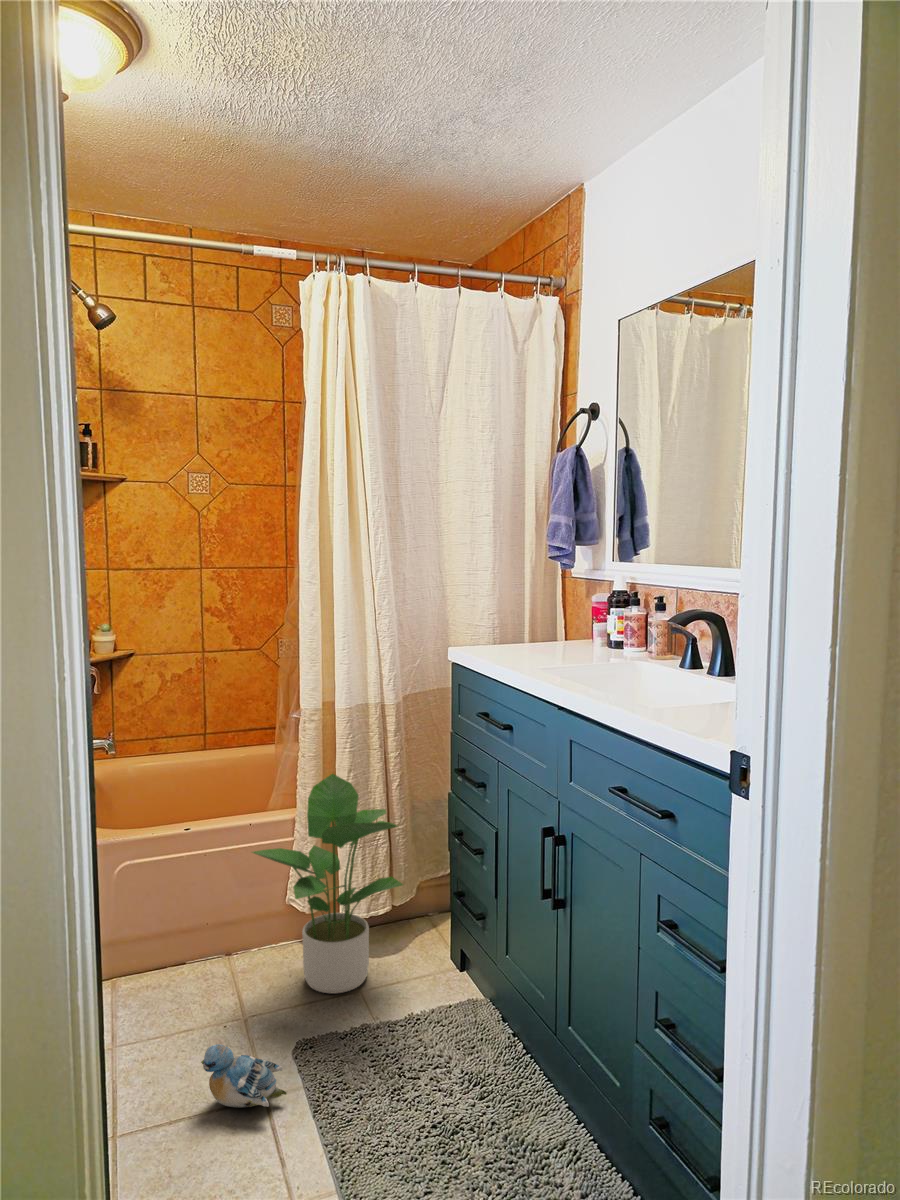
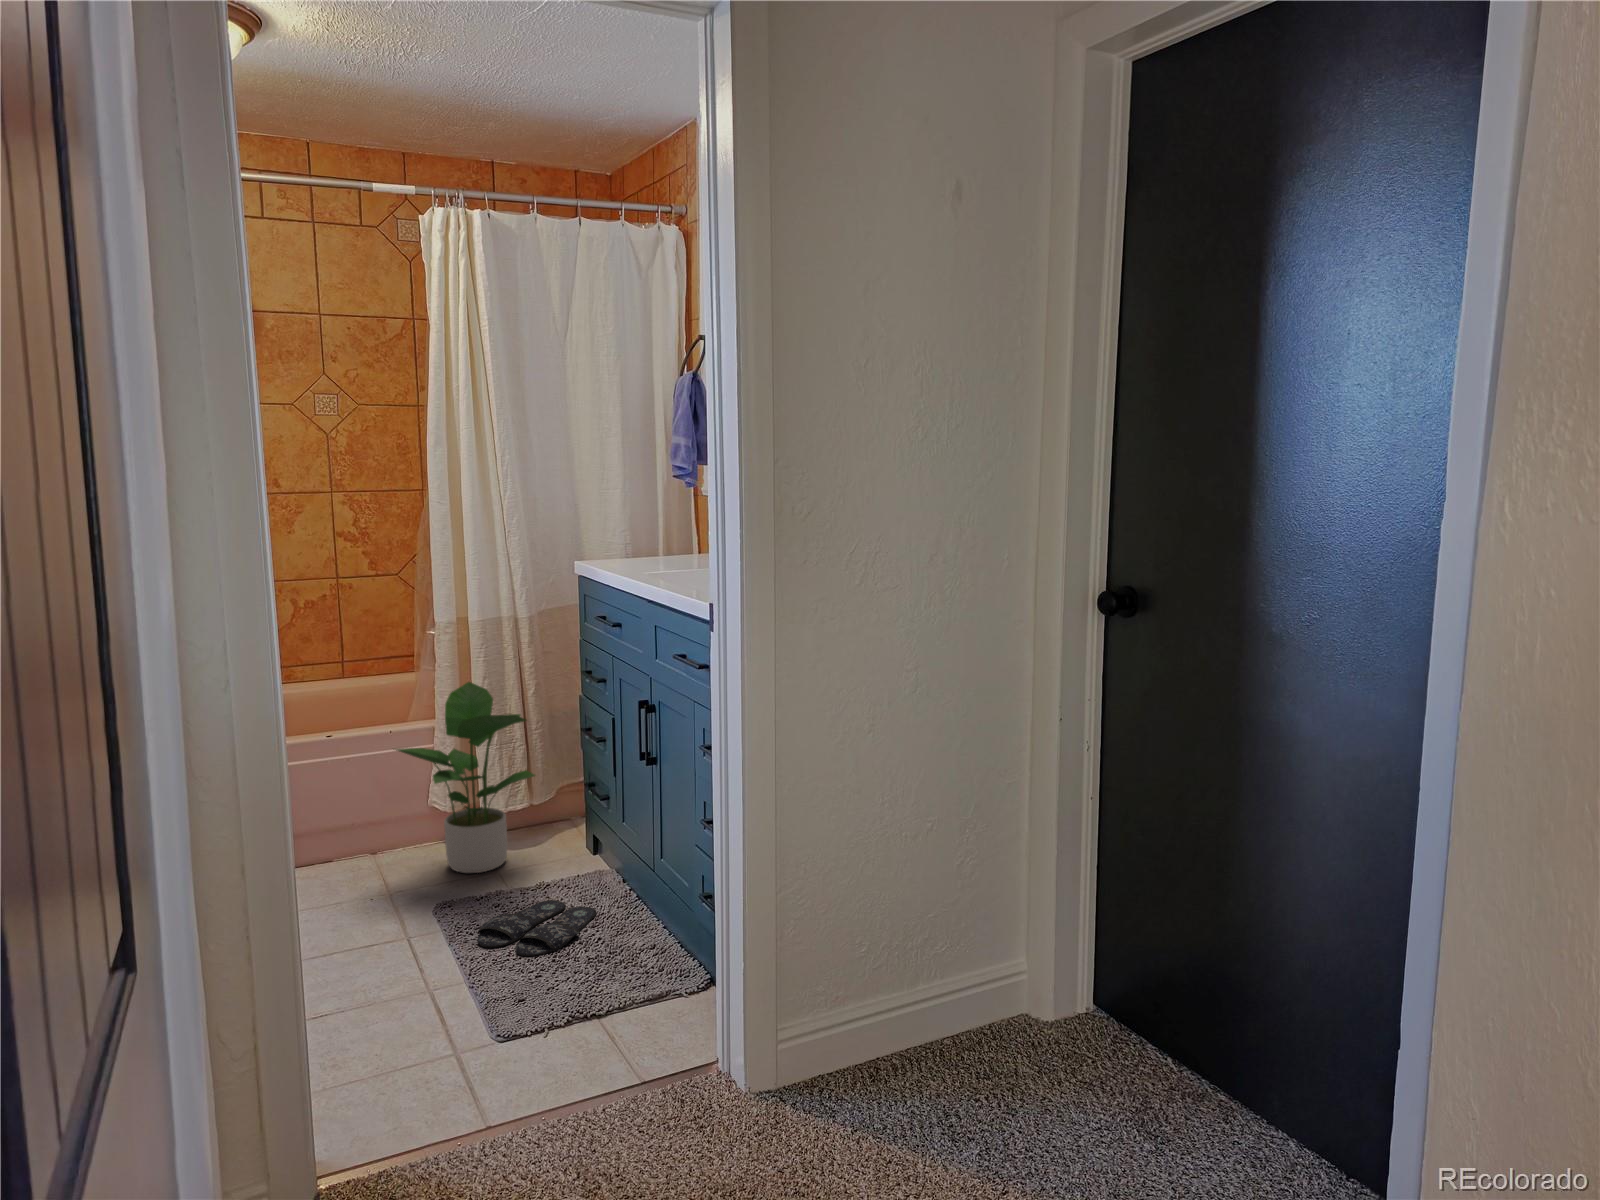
plush toy: present [201,1044,286,1108] -> none [354,893,429,942]
slippers: none [344,1048,480,1150] -> present [478,900,597,956]

